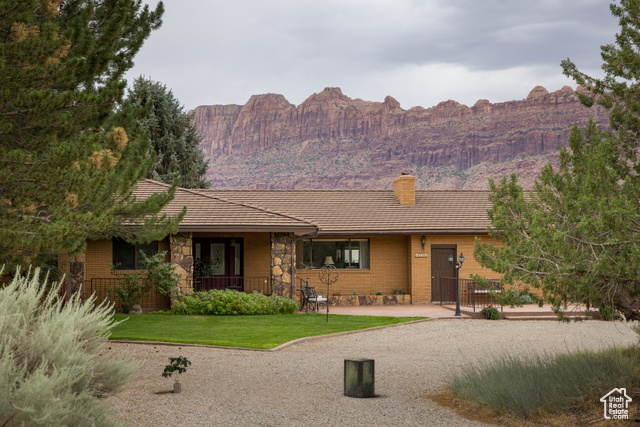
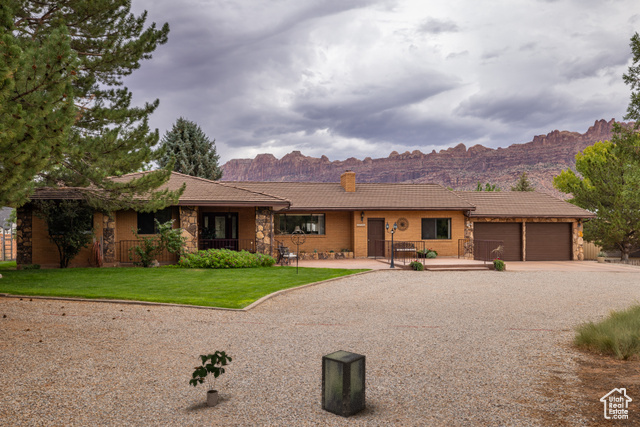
potted plant: present [162,356,191,393] -> present [189,351,232,406]

